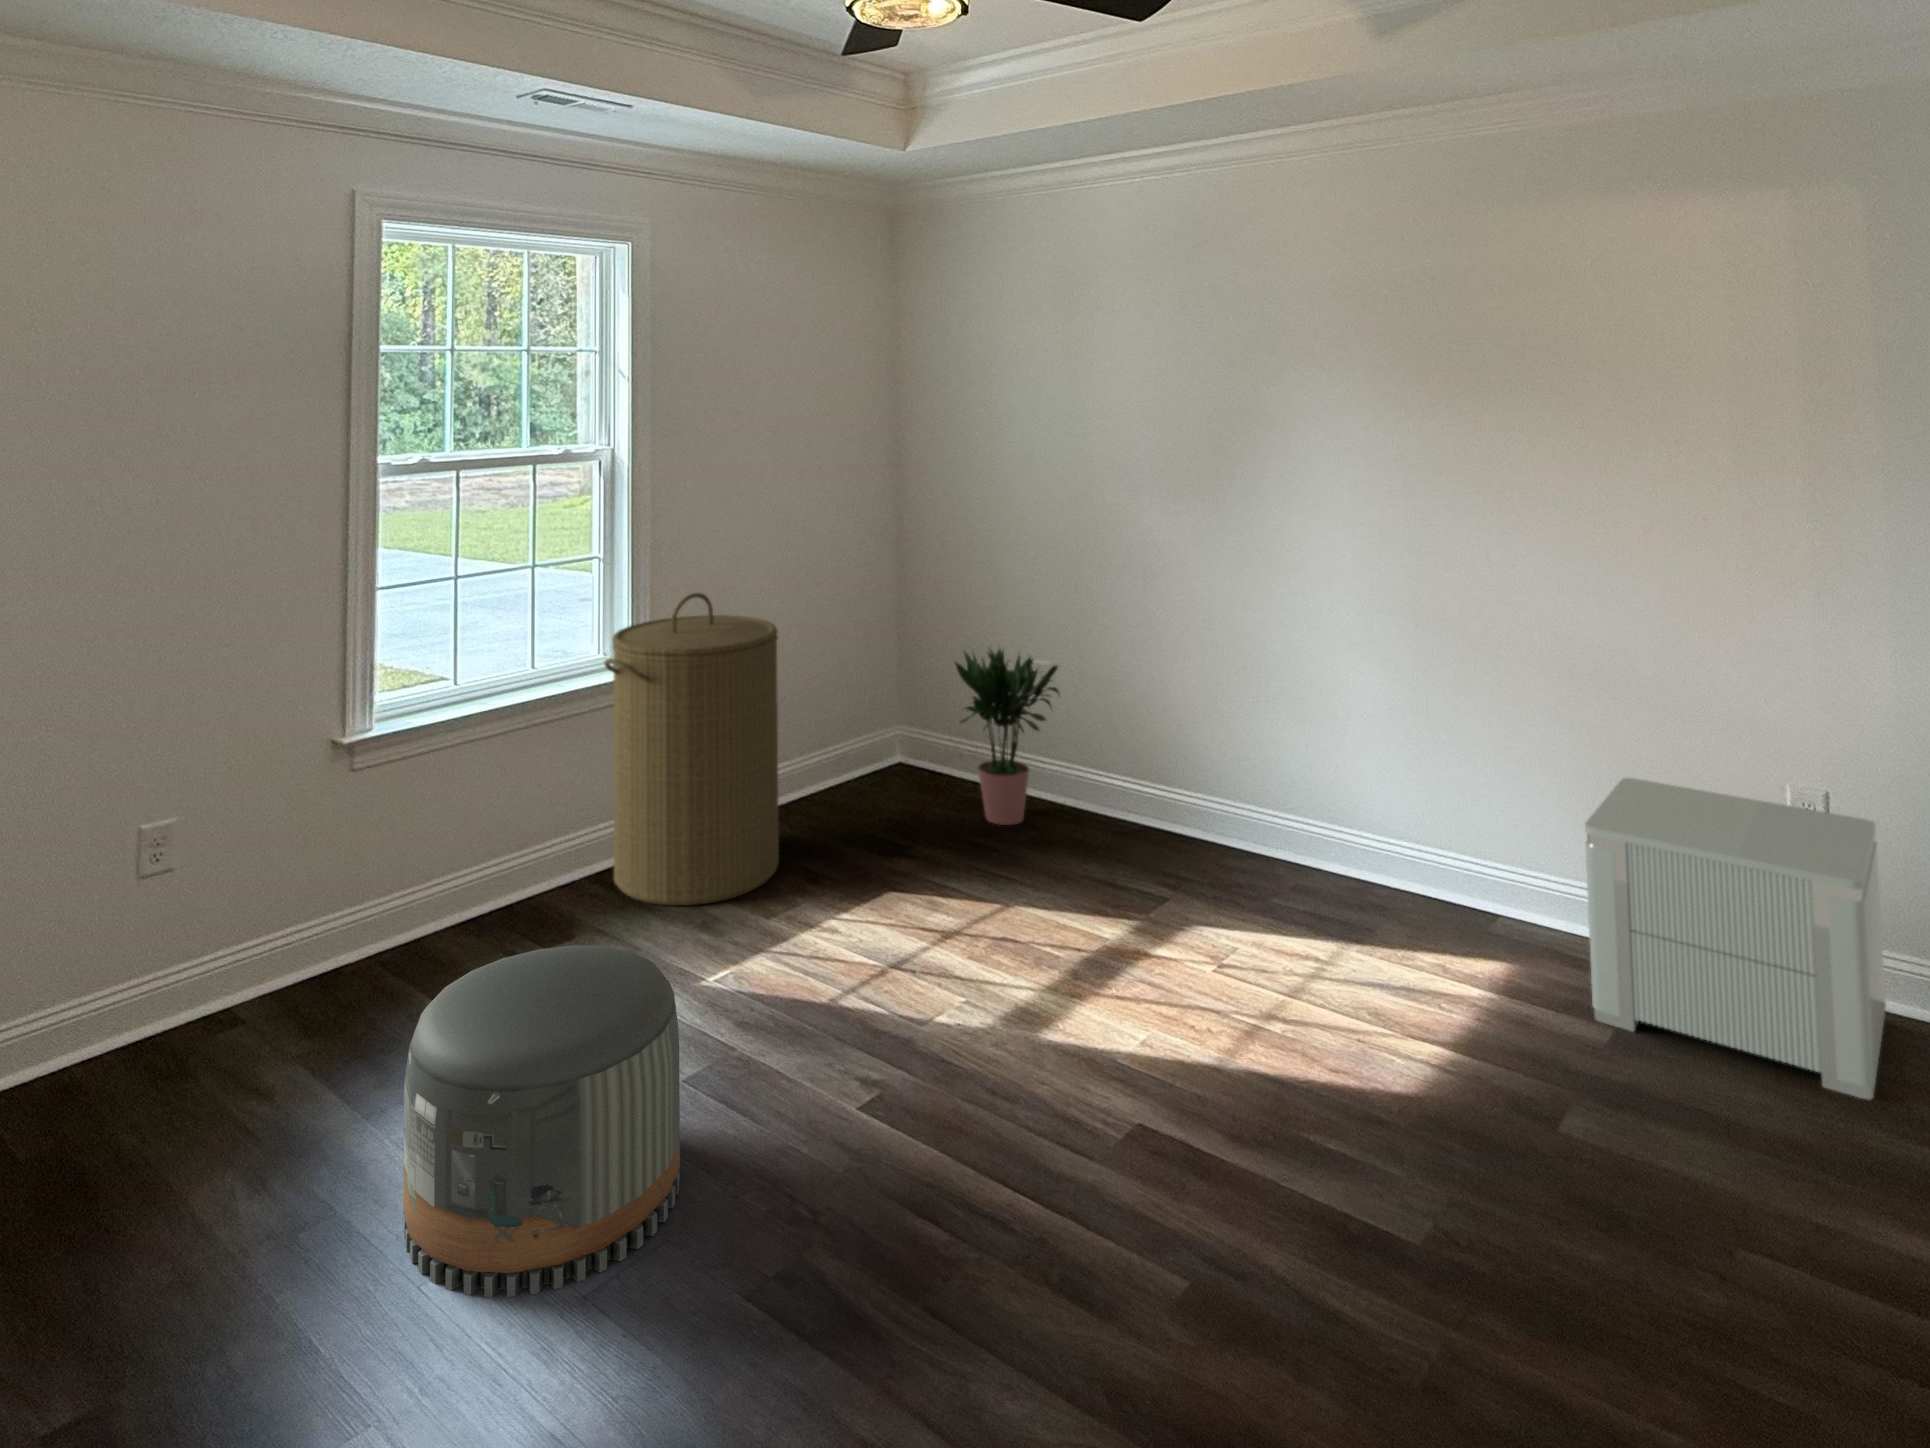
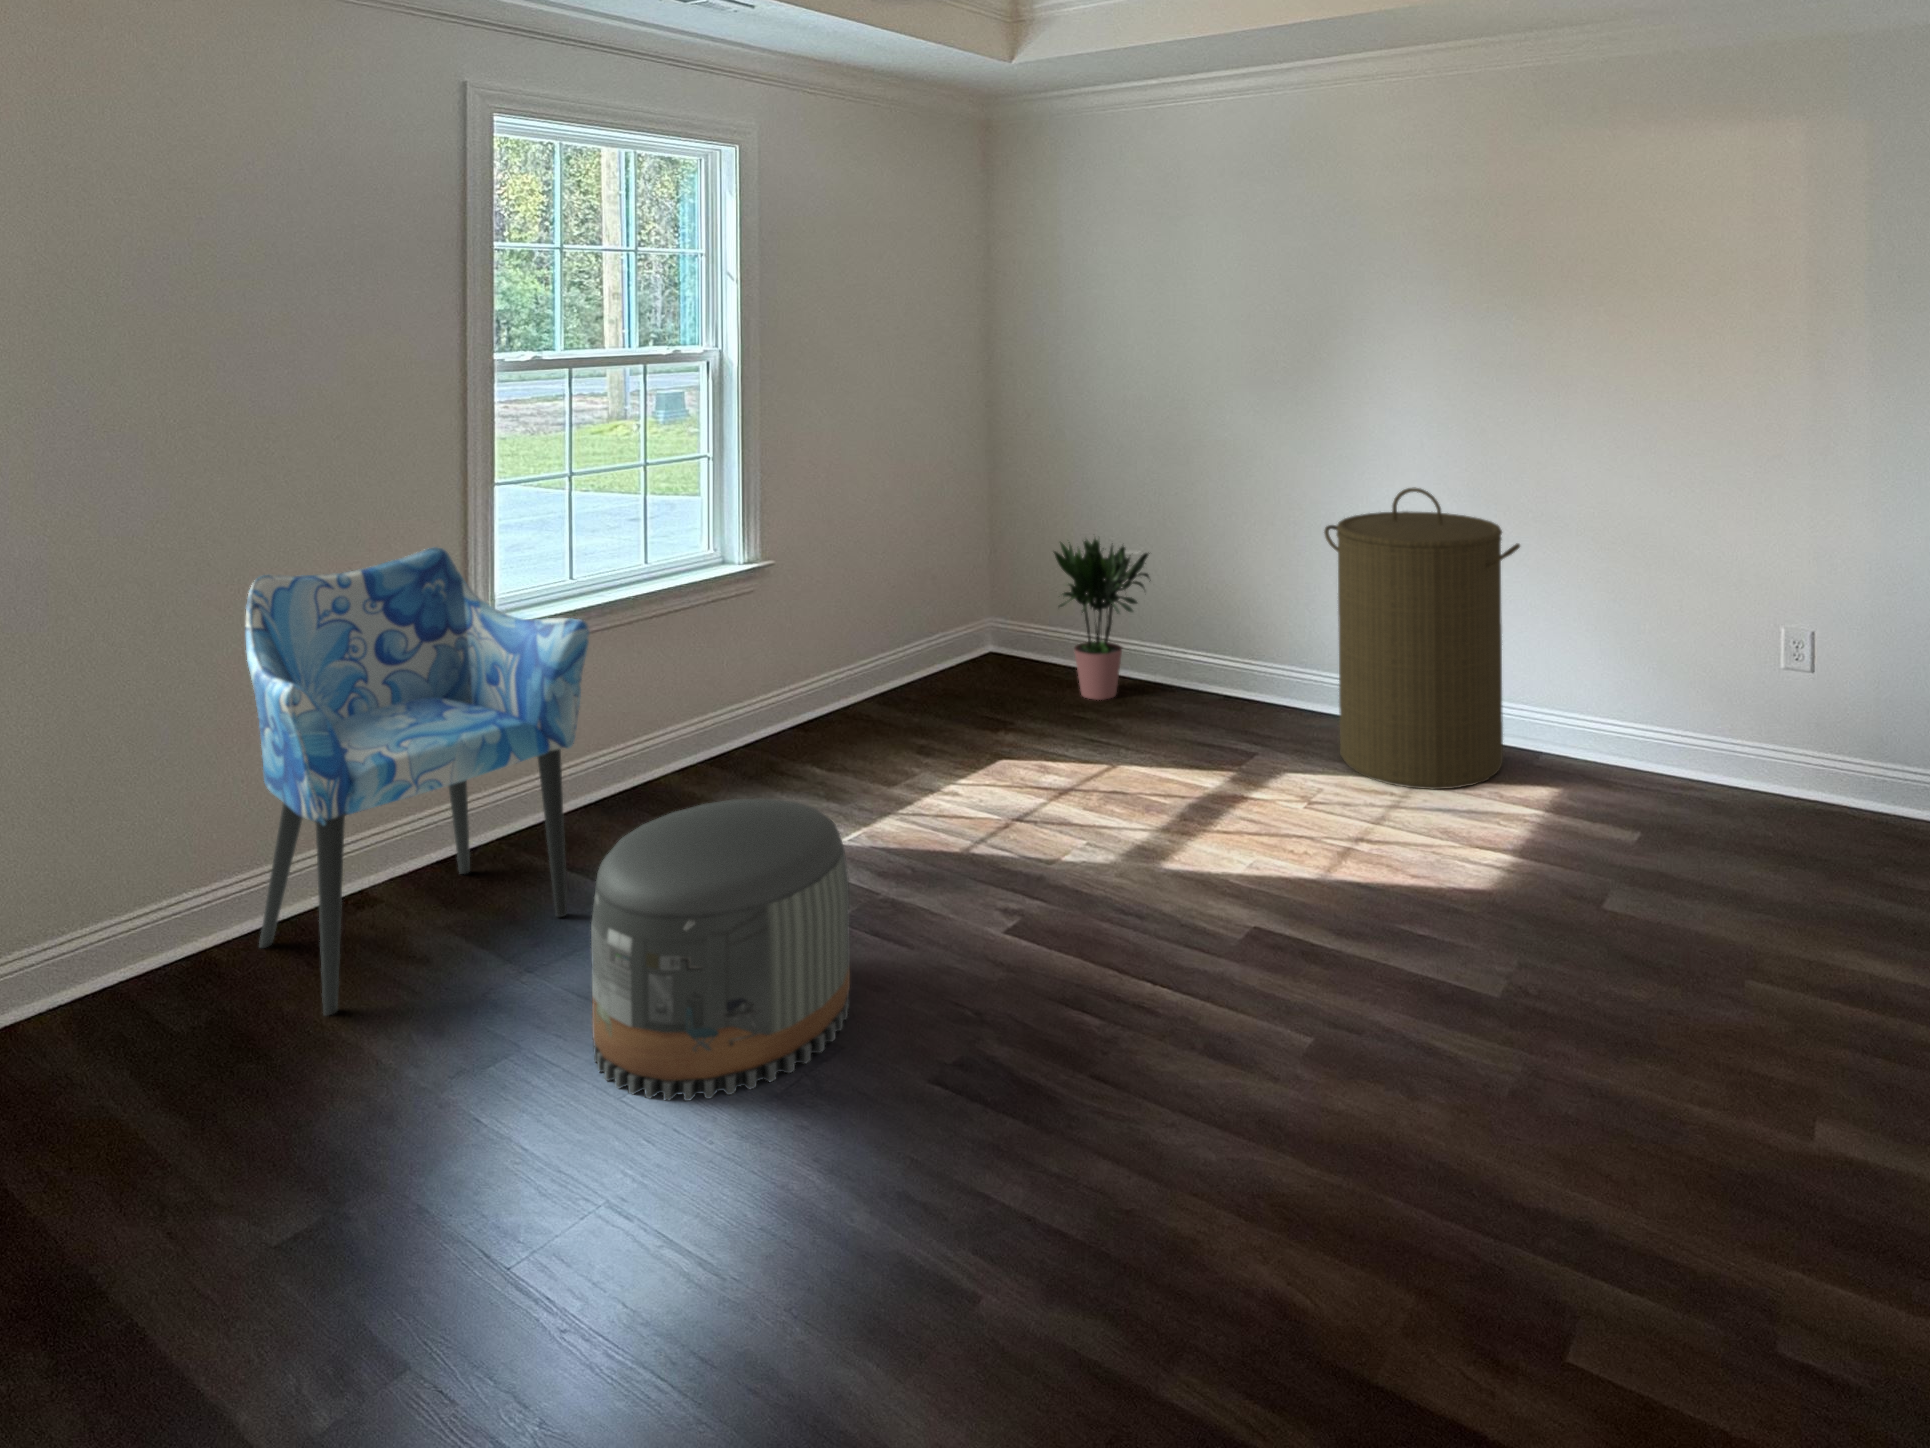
laundry hamper: present [604,593,779,906] -> present [1324,487,1520,789]
armchair: none [113,655,445,1156] -> present [246,547,590,1016]
nightstand: present [1585,778,1886,1100] -> none [1623,627,1855,870]

